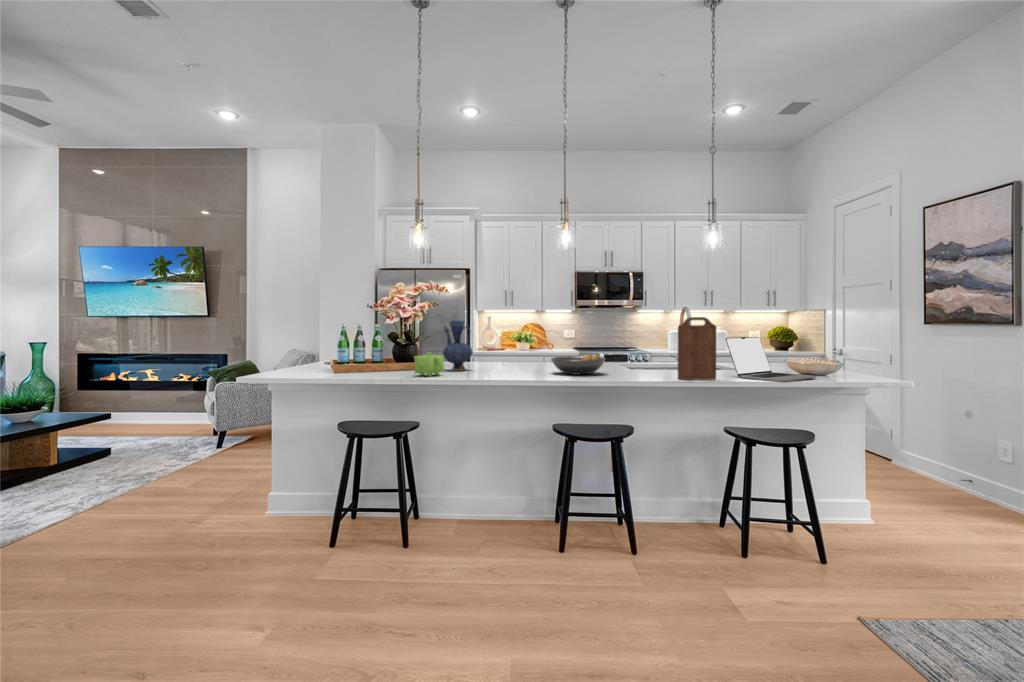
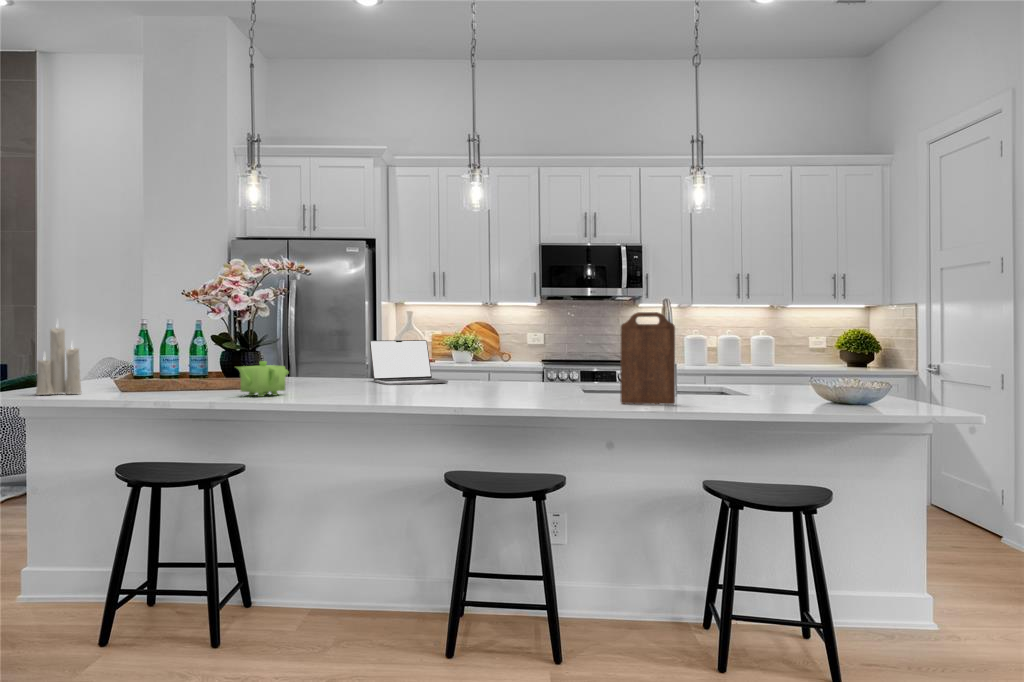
vase: present [443,320,473,371] -> none [297,315,343,390]
candle: none [279,323,307,377] -> present [36,328,82,395]
laptop: present [725,337,816,382] -> present [370,340,448,385]
fruit bowl: present [551,354,605,374] -> none [450,366,531,396]

